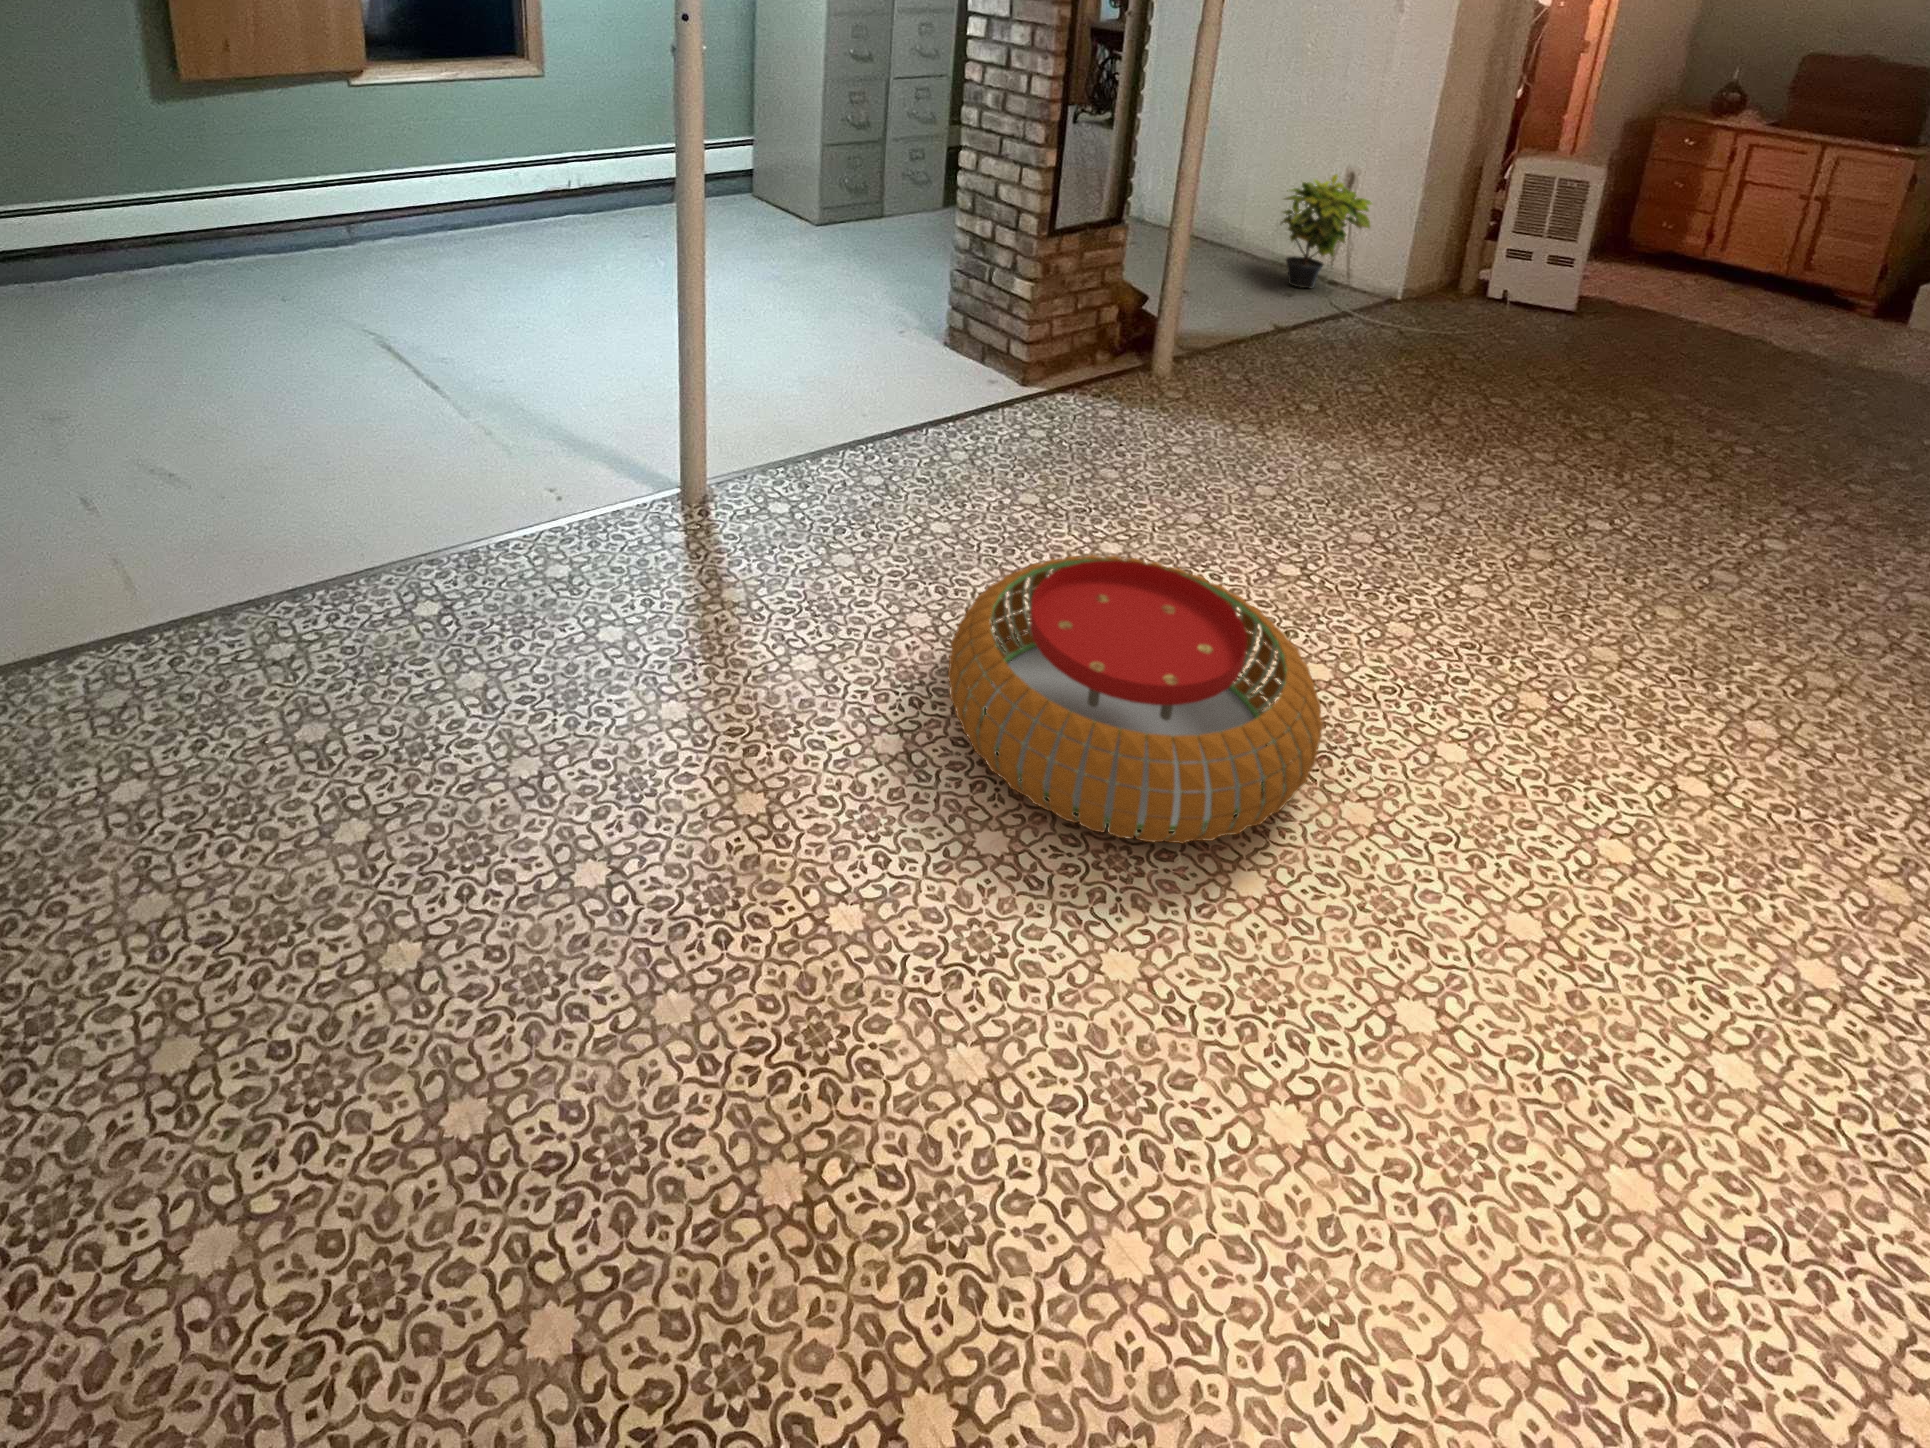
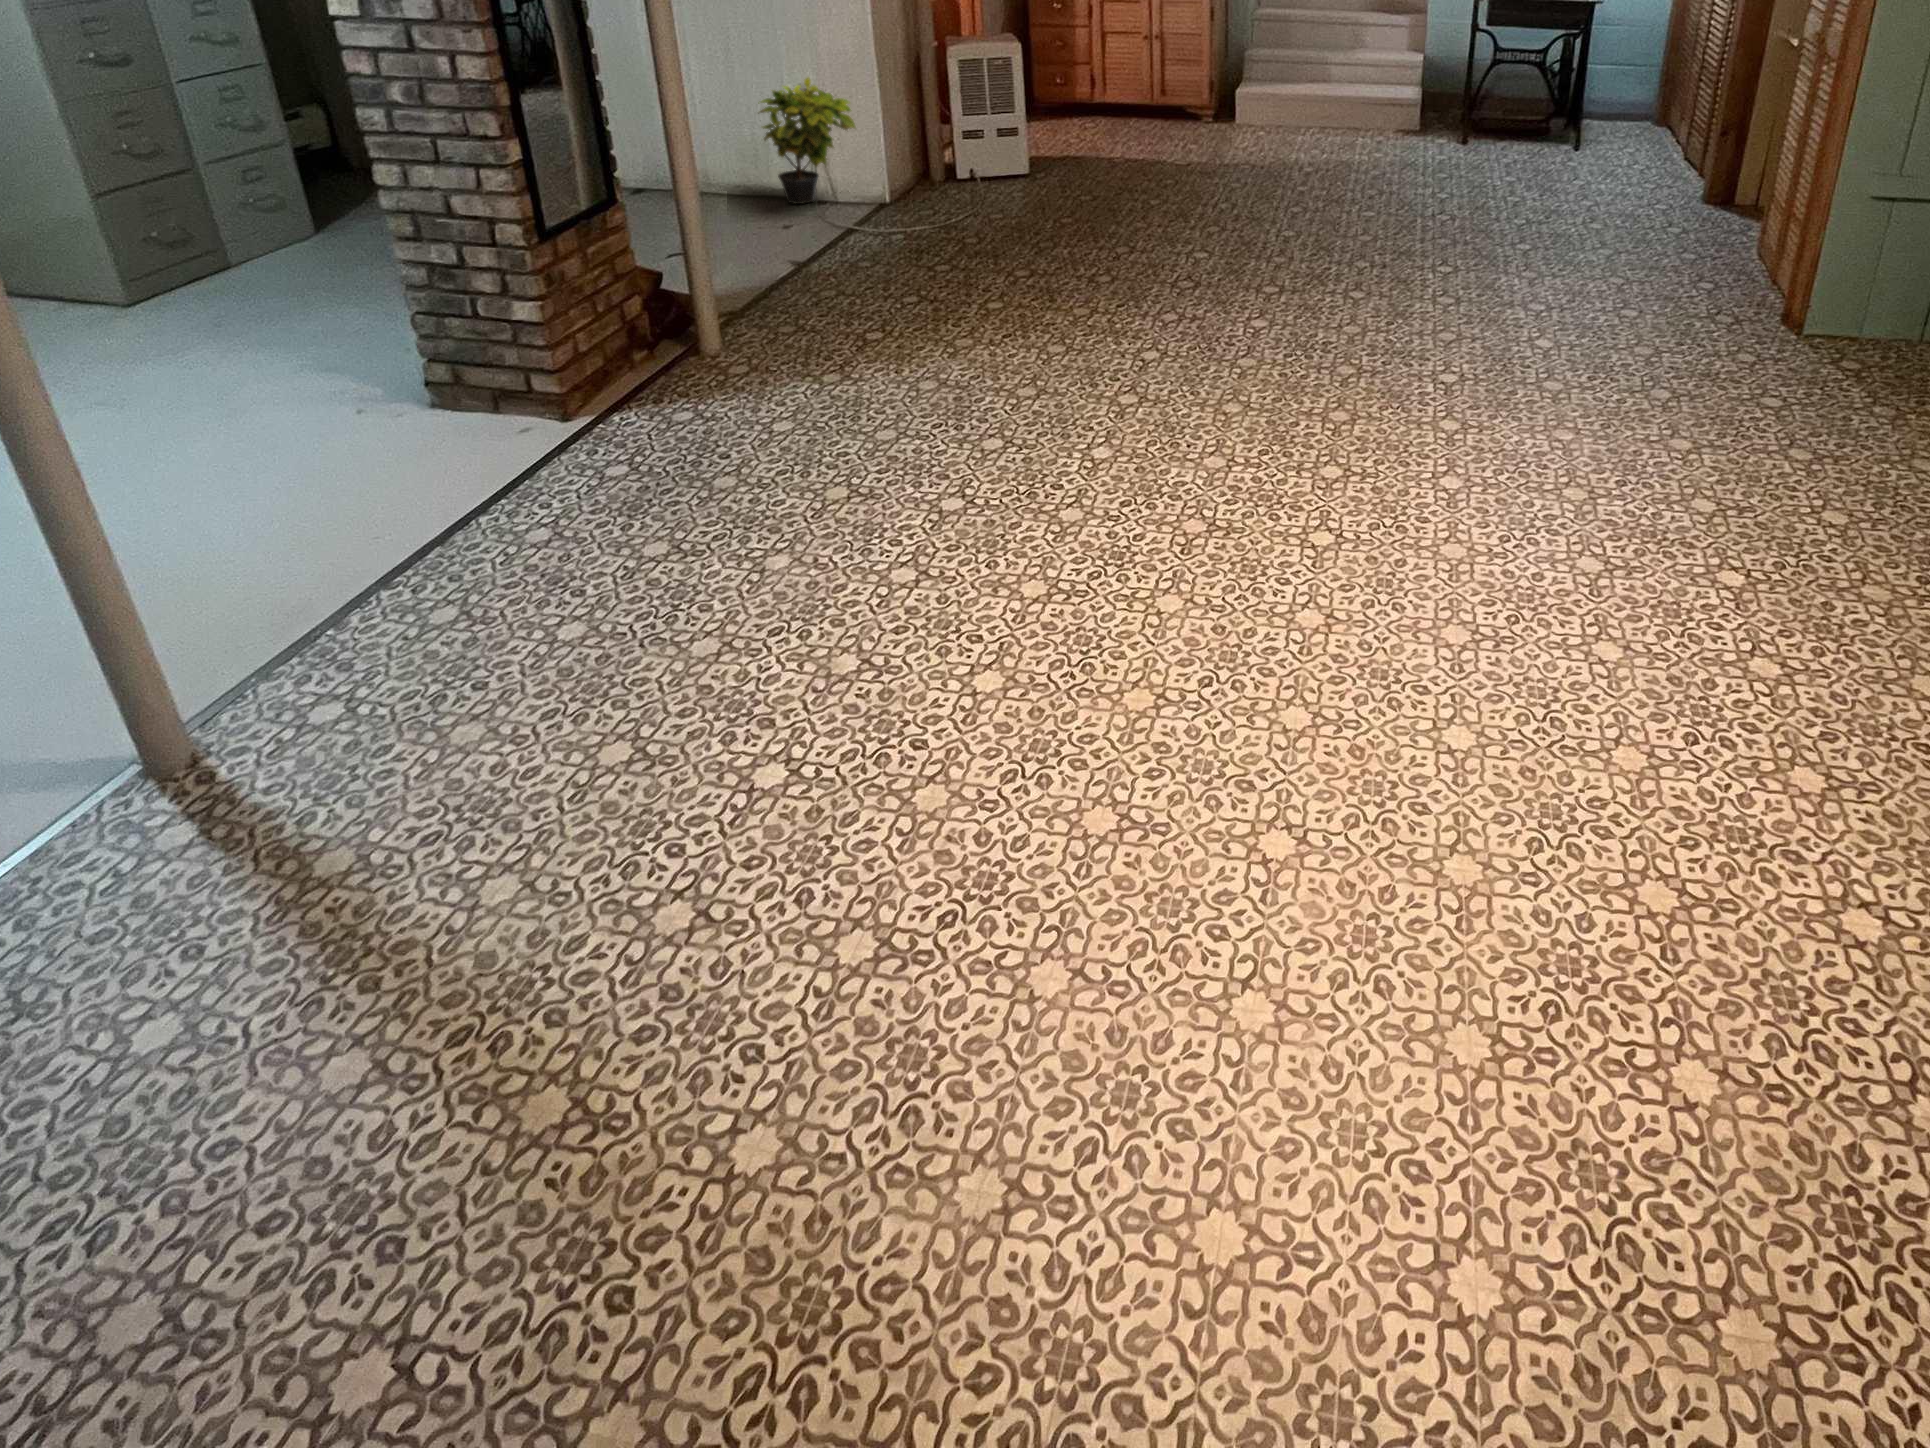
pouf: present [948,555,1323,843] -> none [693,552,1103,878]

